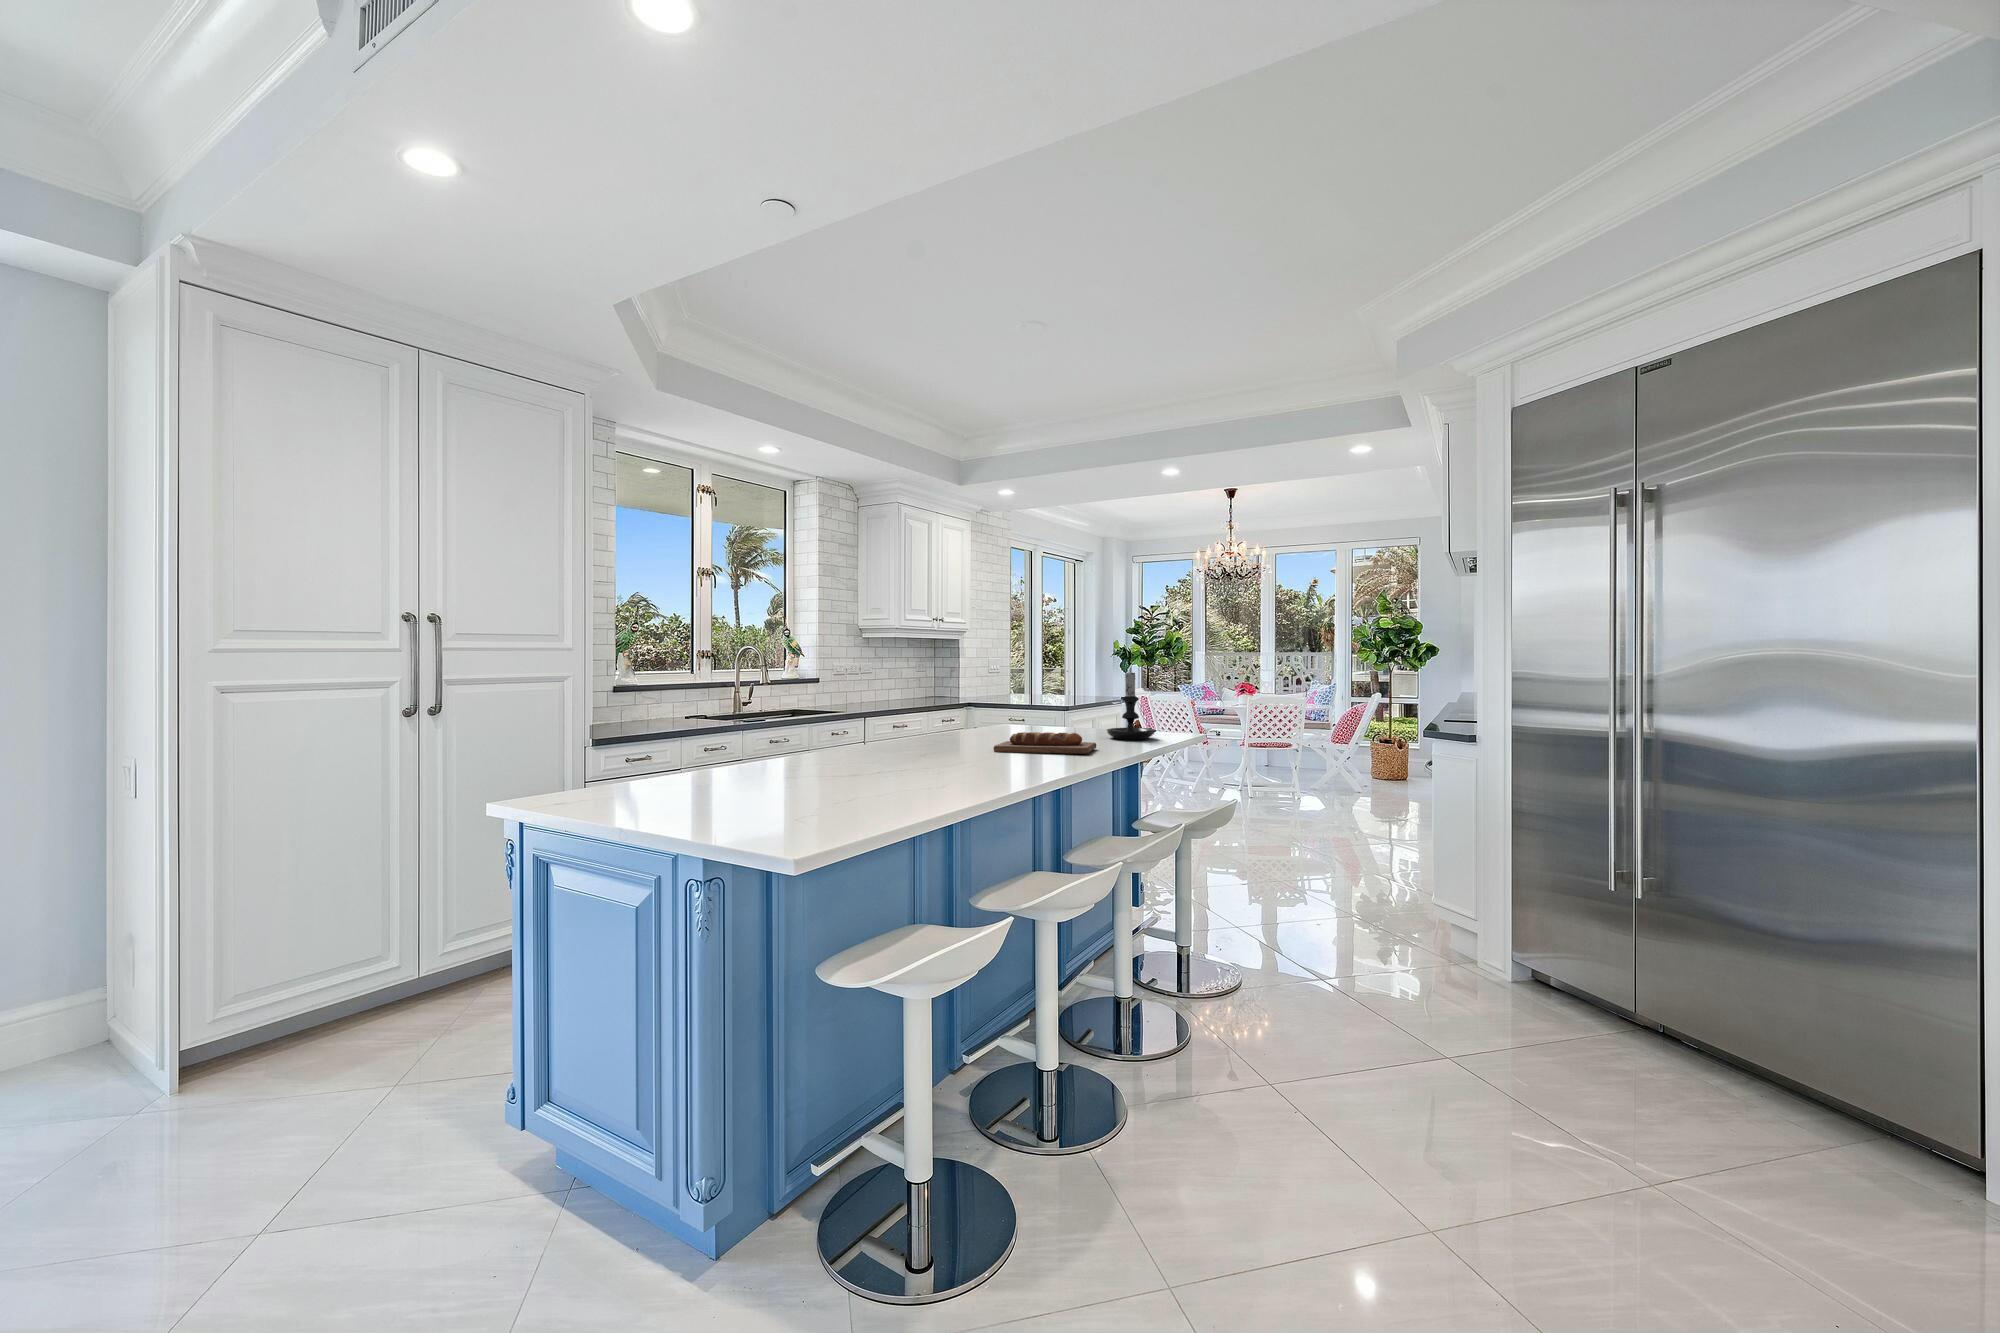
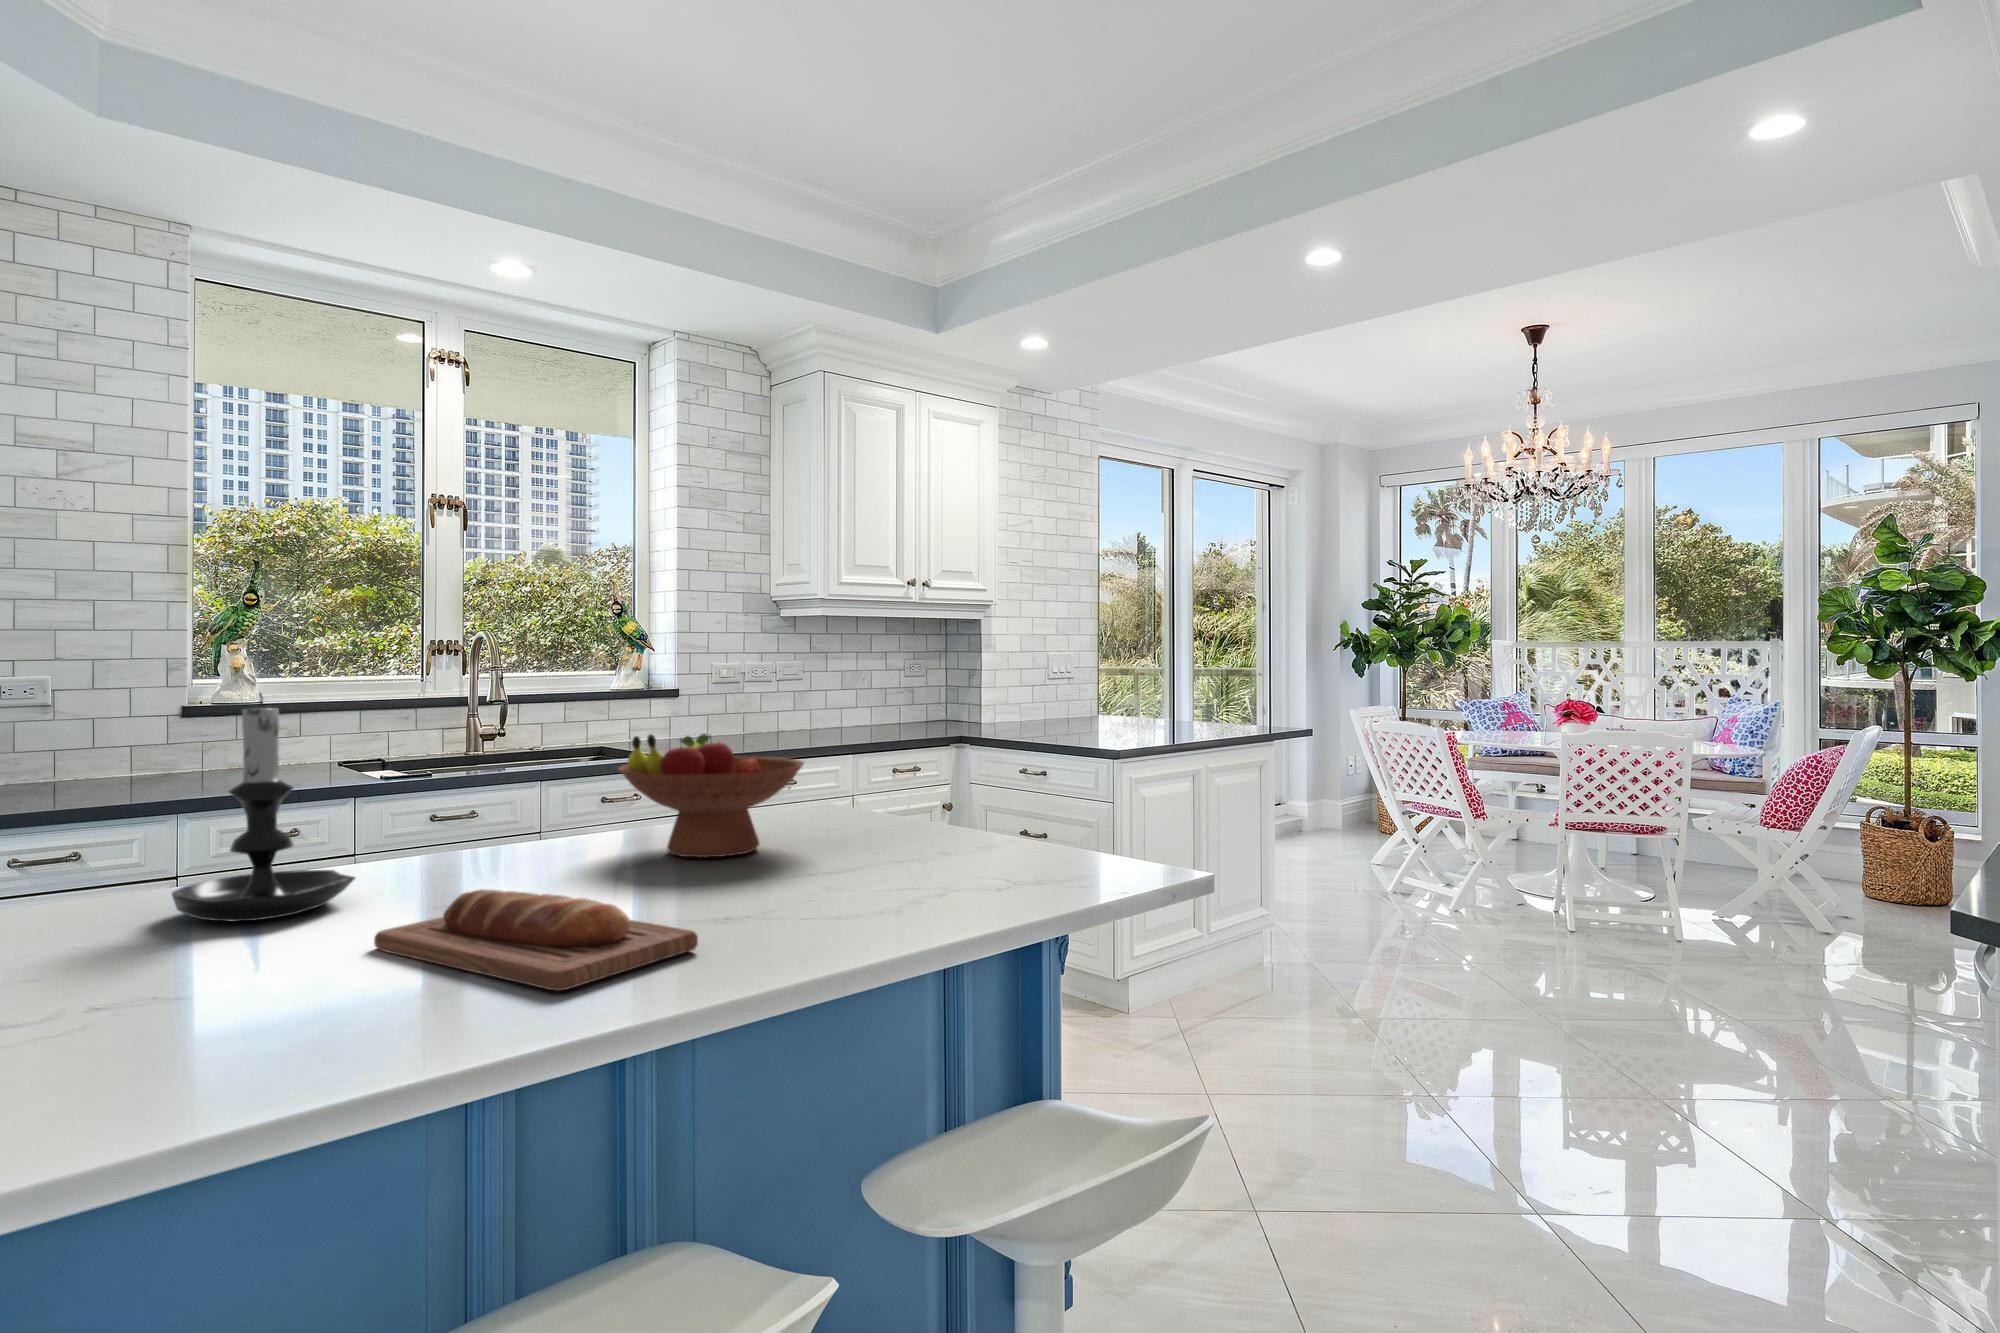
candle holder: present [1107,668,1156,740] -> present [172,693,355,922]
fruit bowl: none [977,686,1049,735] -> present [618,734,804,857]

